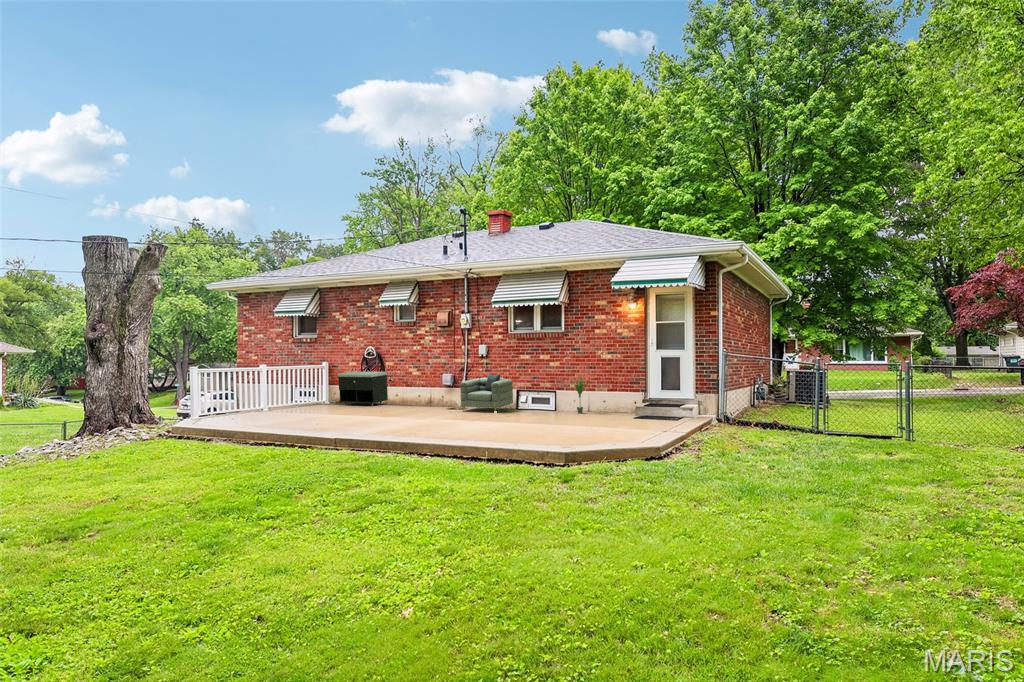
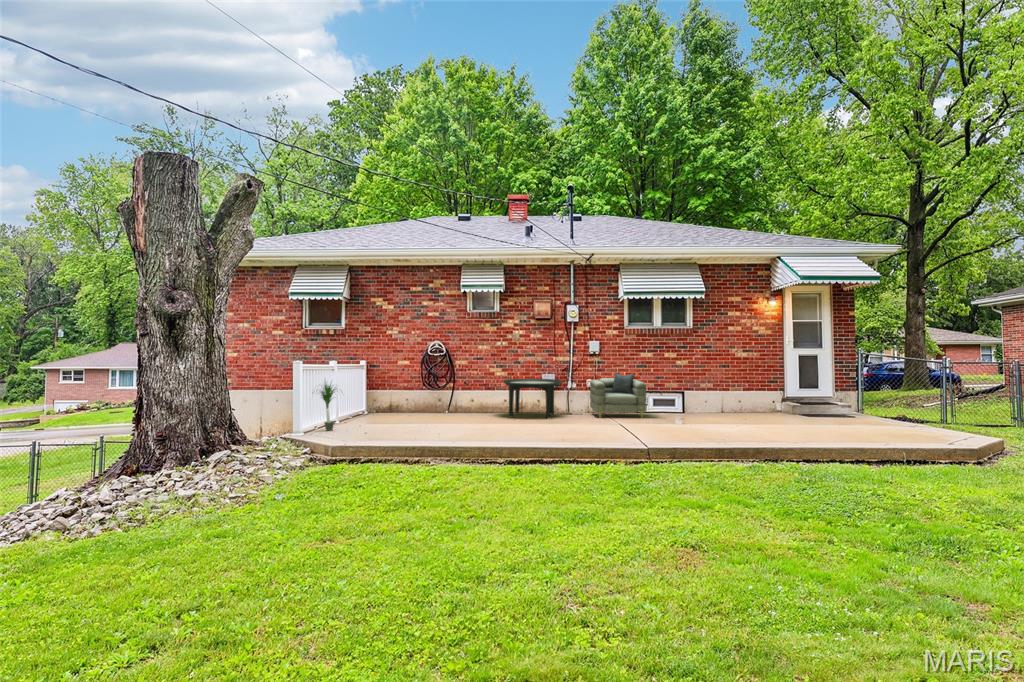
storage bench: present [337,372,388,406] -> none [405,372,462,416]
round table: none [398,377,448,411] -> present [503,378,562,418]
potted plant: present [575,380,585,414] -> present [321,382,336,431]

